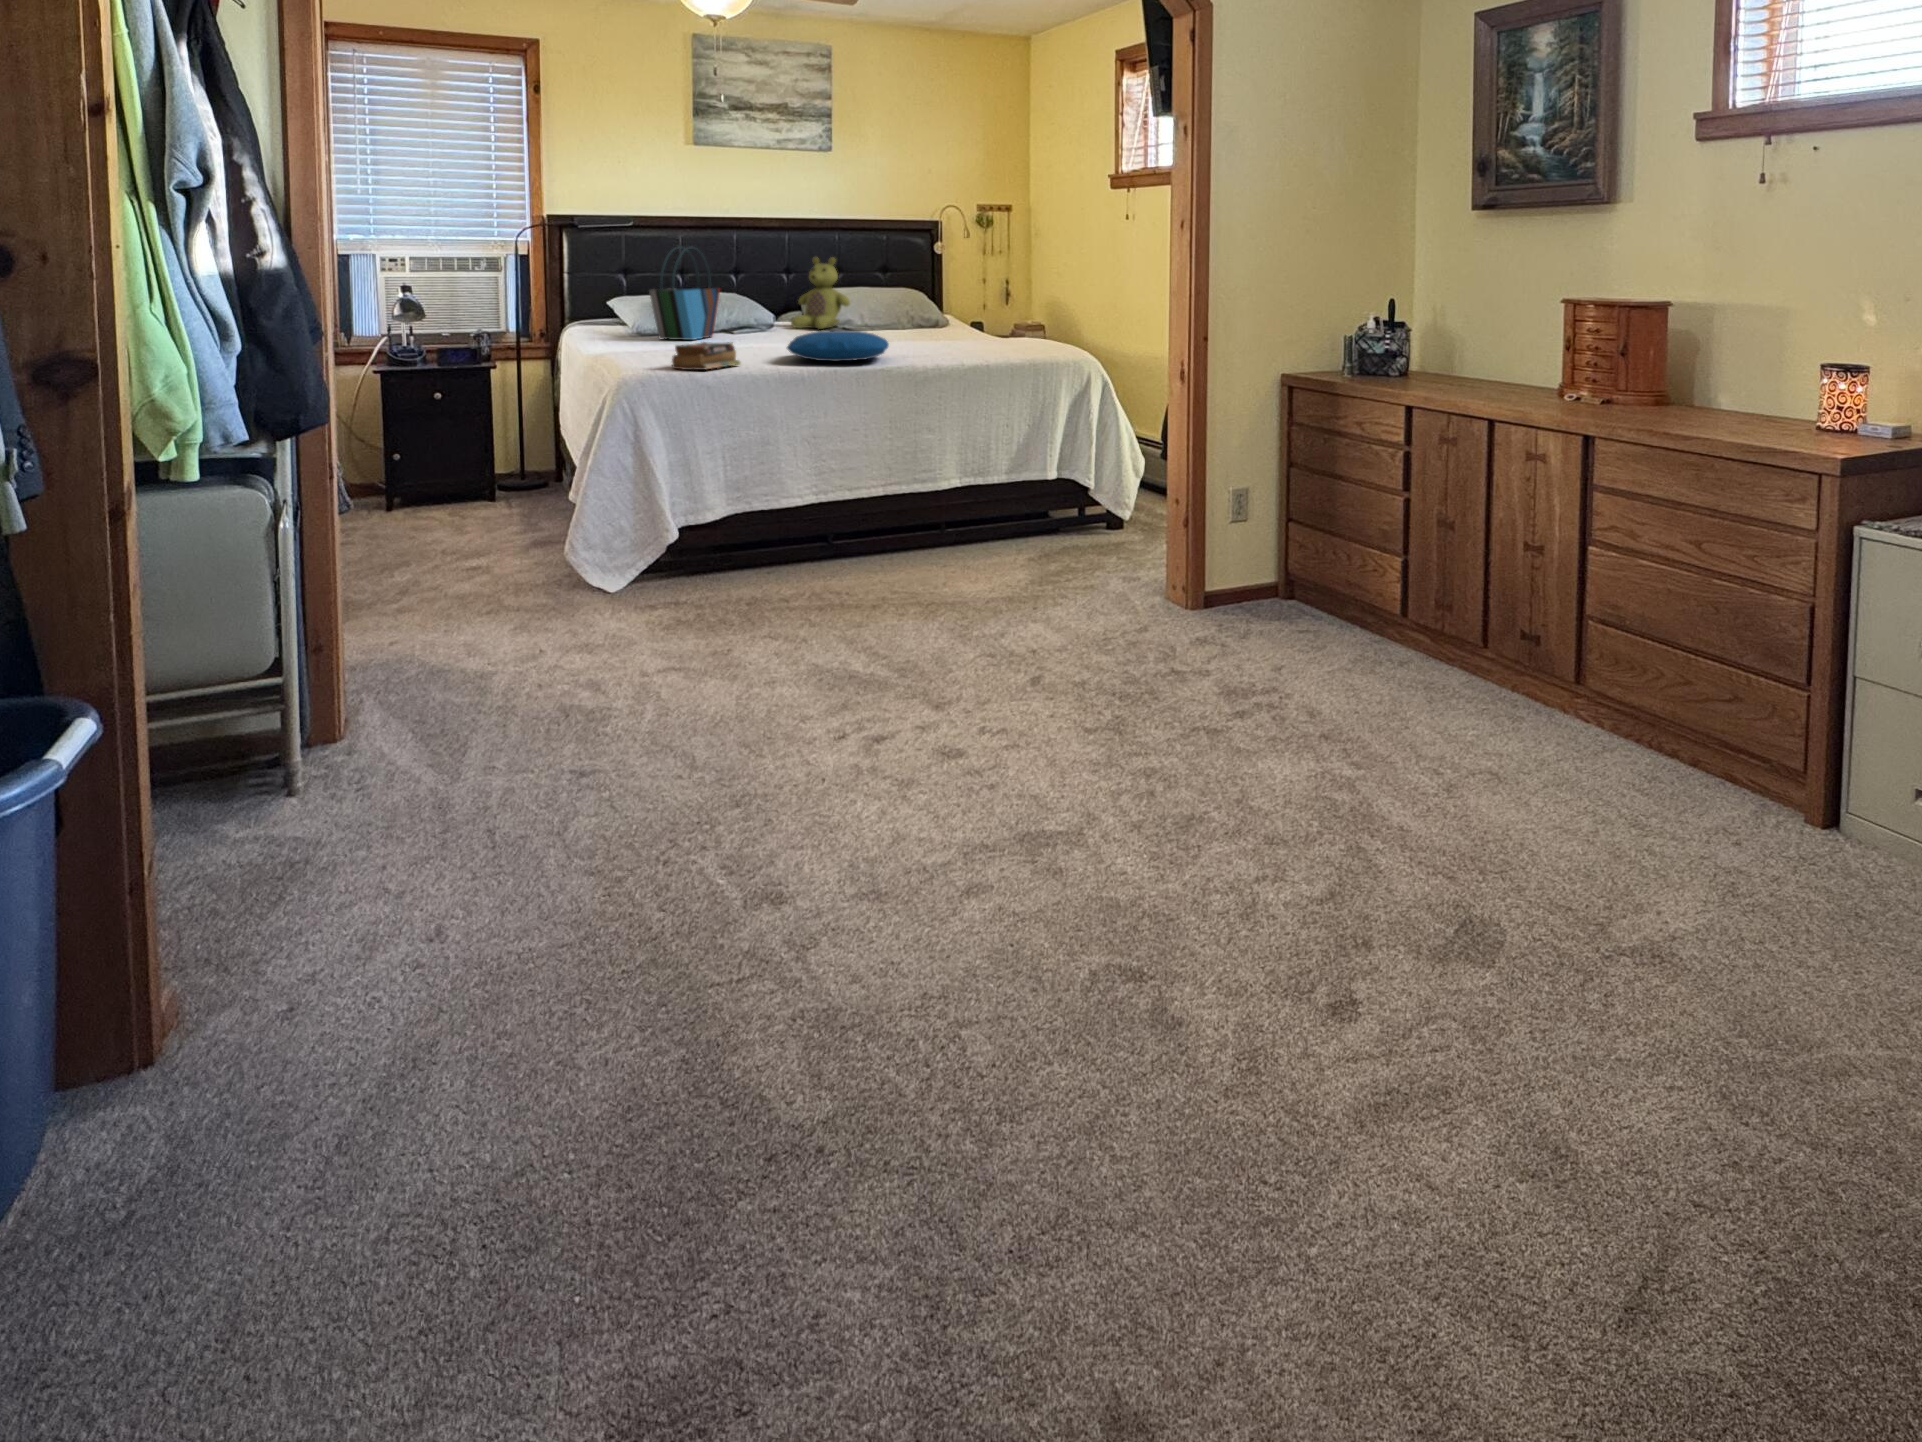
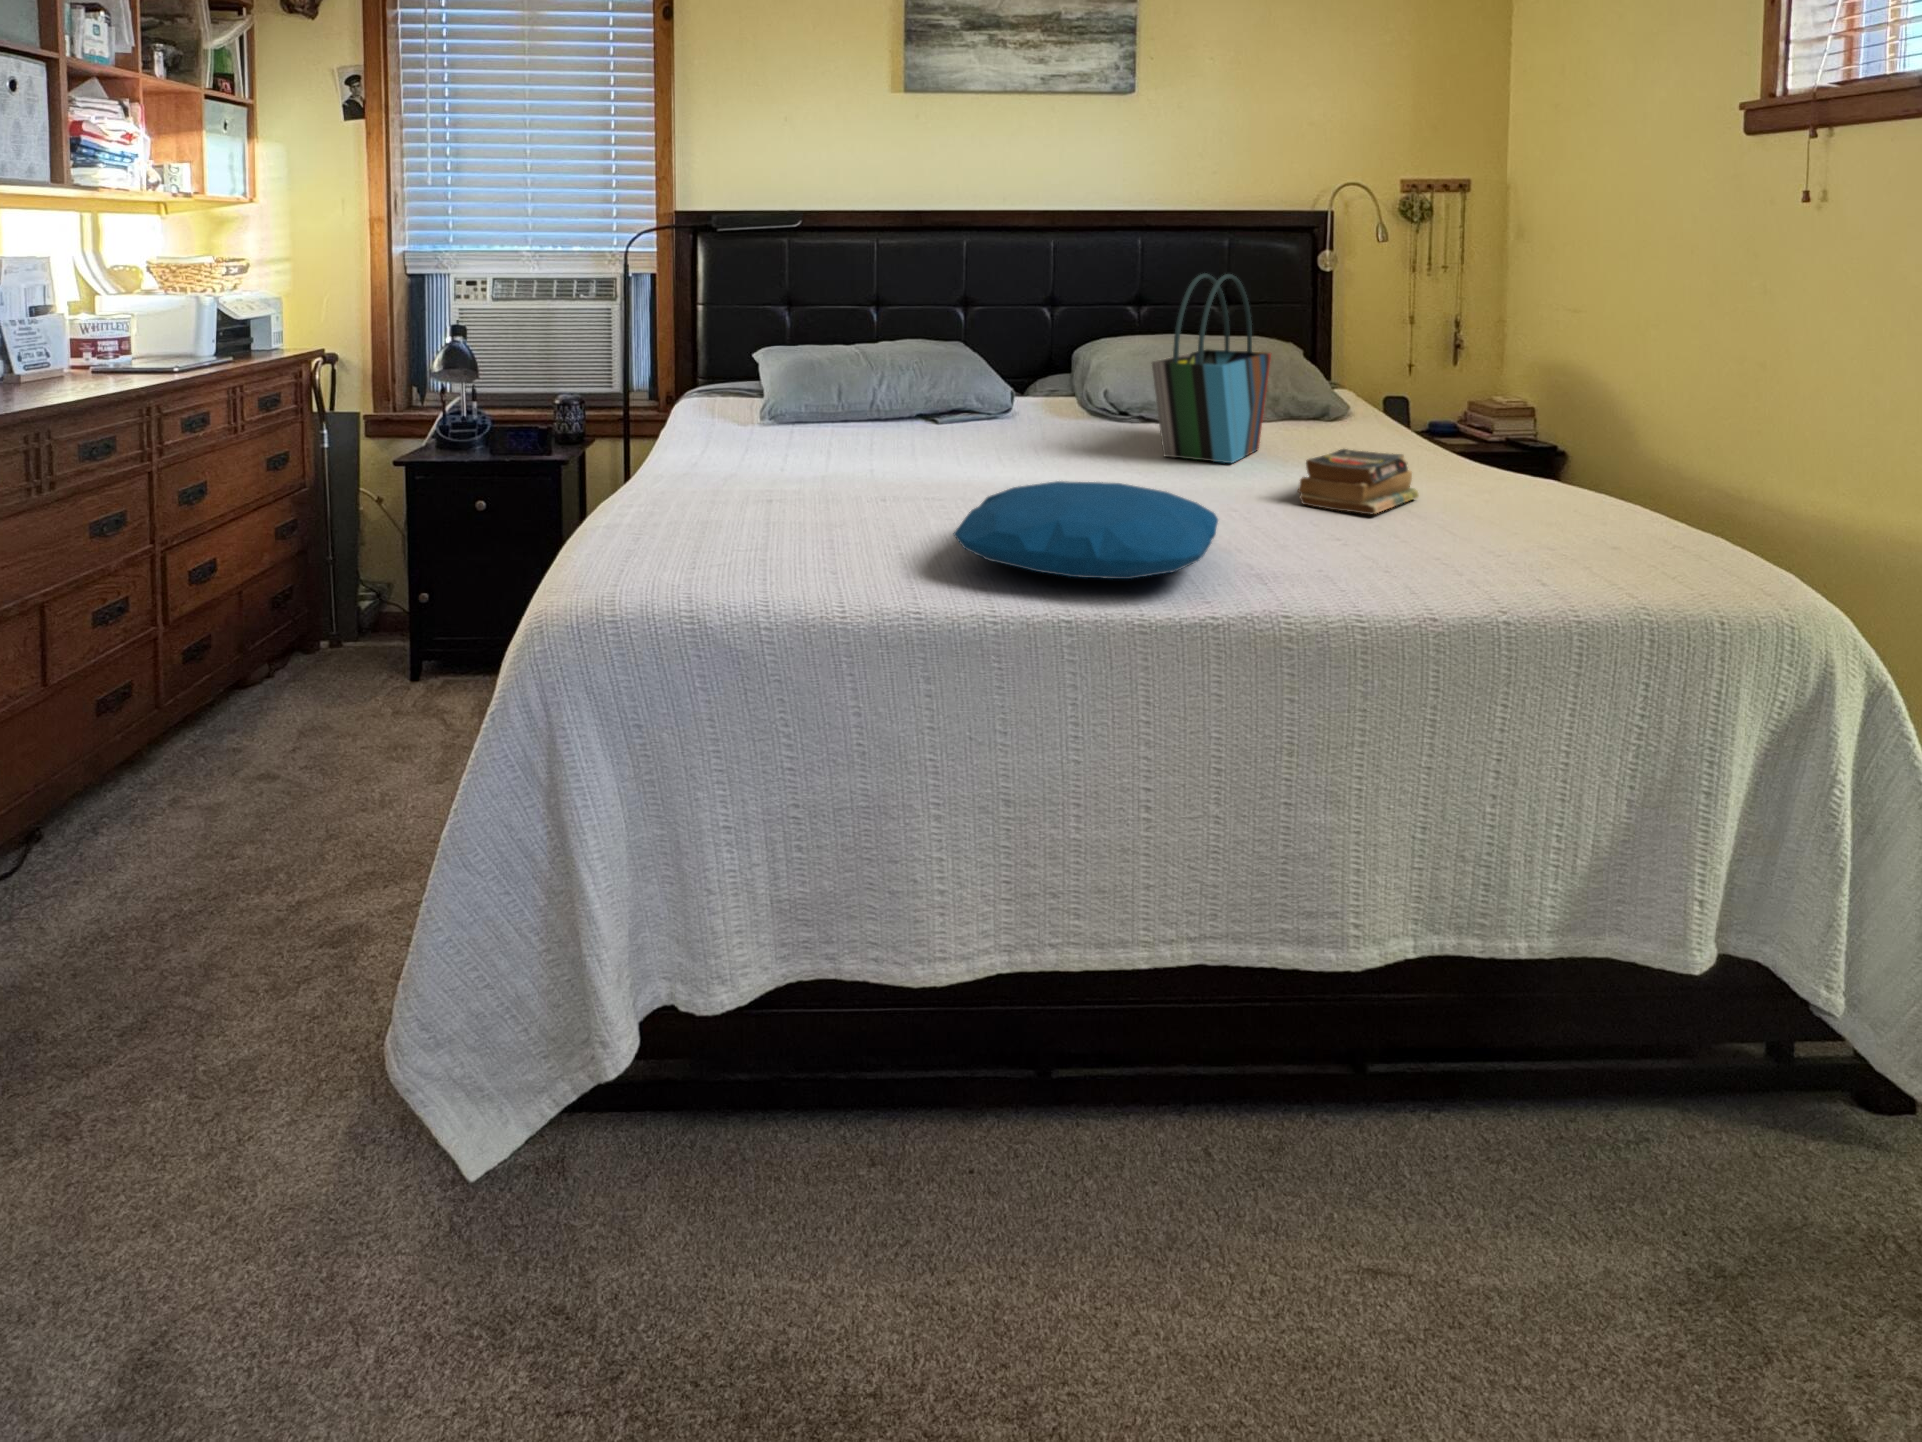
tote bag: present [649,246,720,340] -> present [1151,274,1271,463]
stuffed bear: present [791,257,850,329] -> none [1044,280,1154,417]
book: present [672,342,740,370] -> present [1298,449,1419,514]

